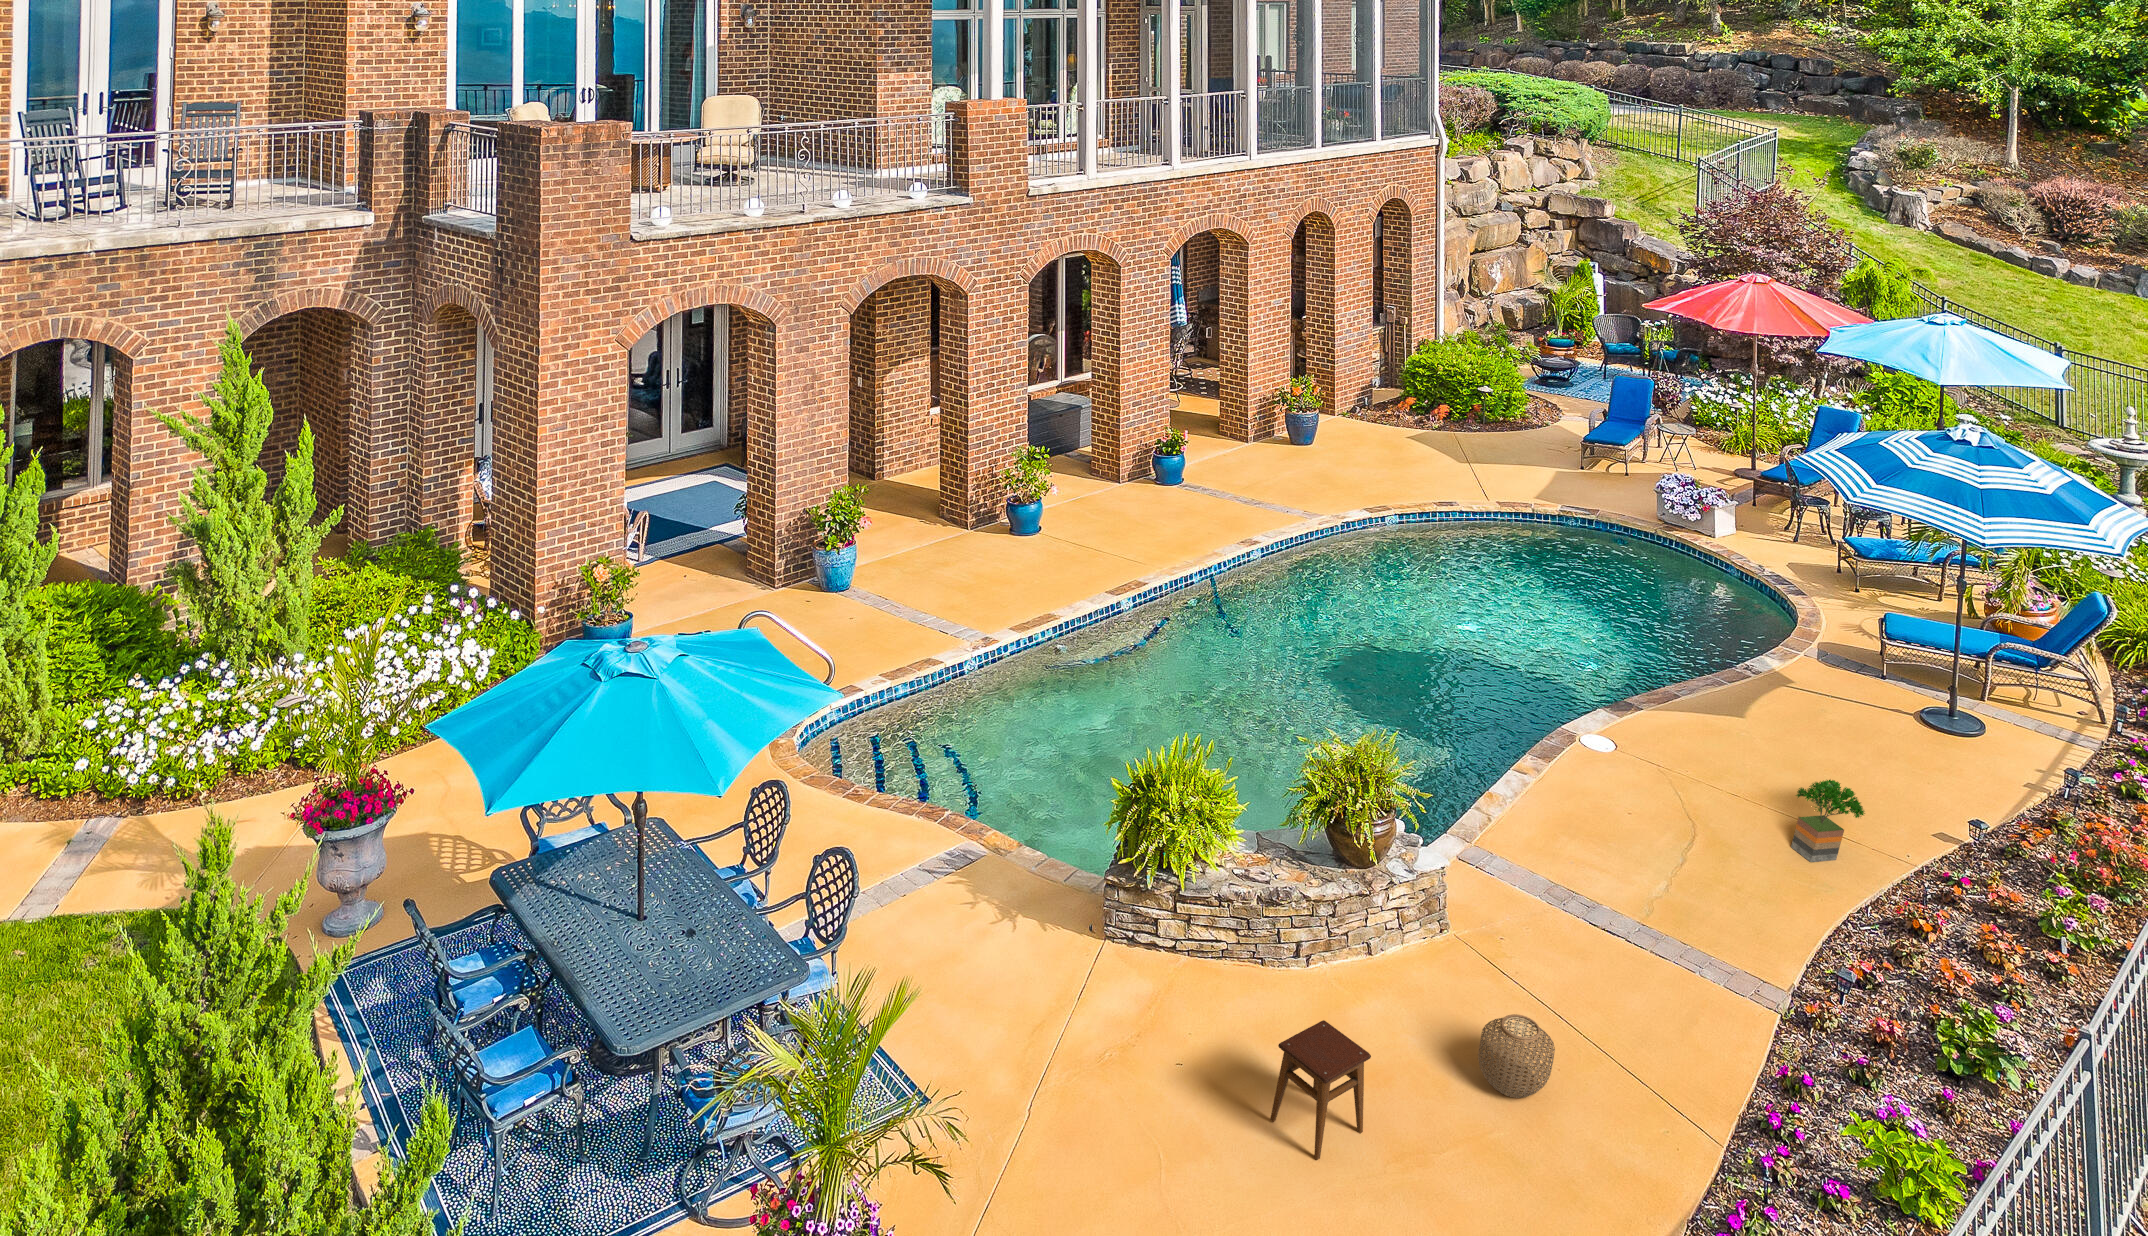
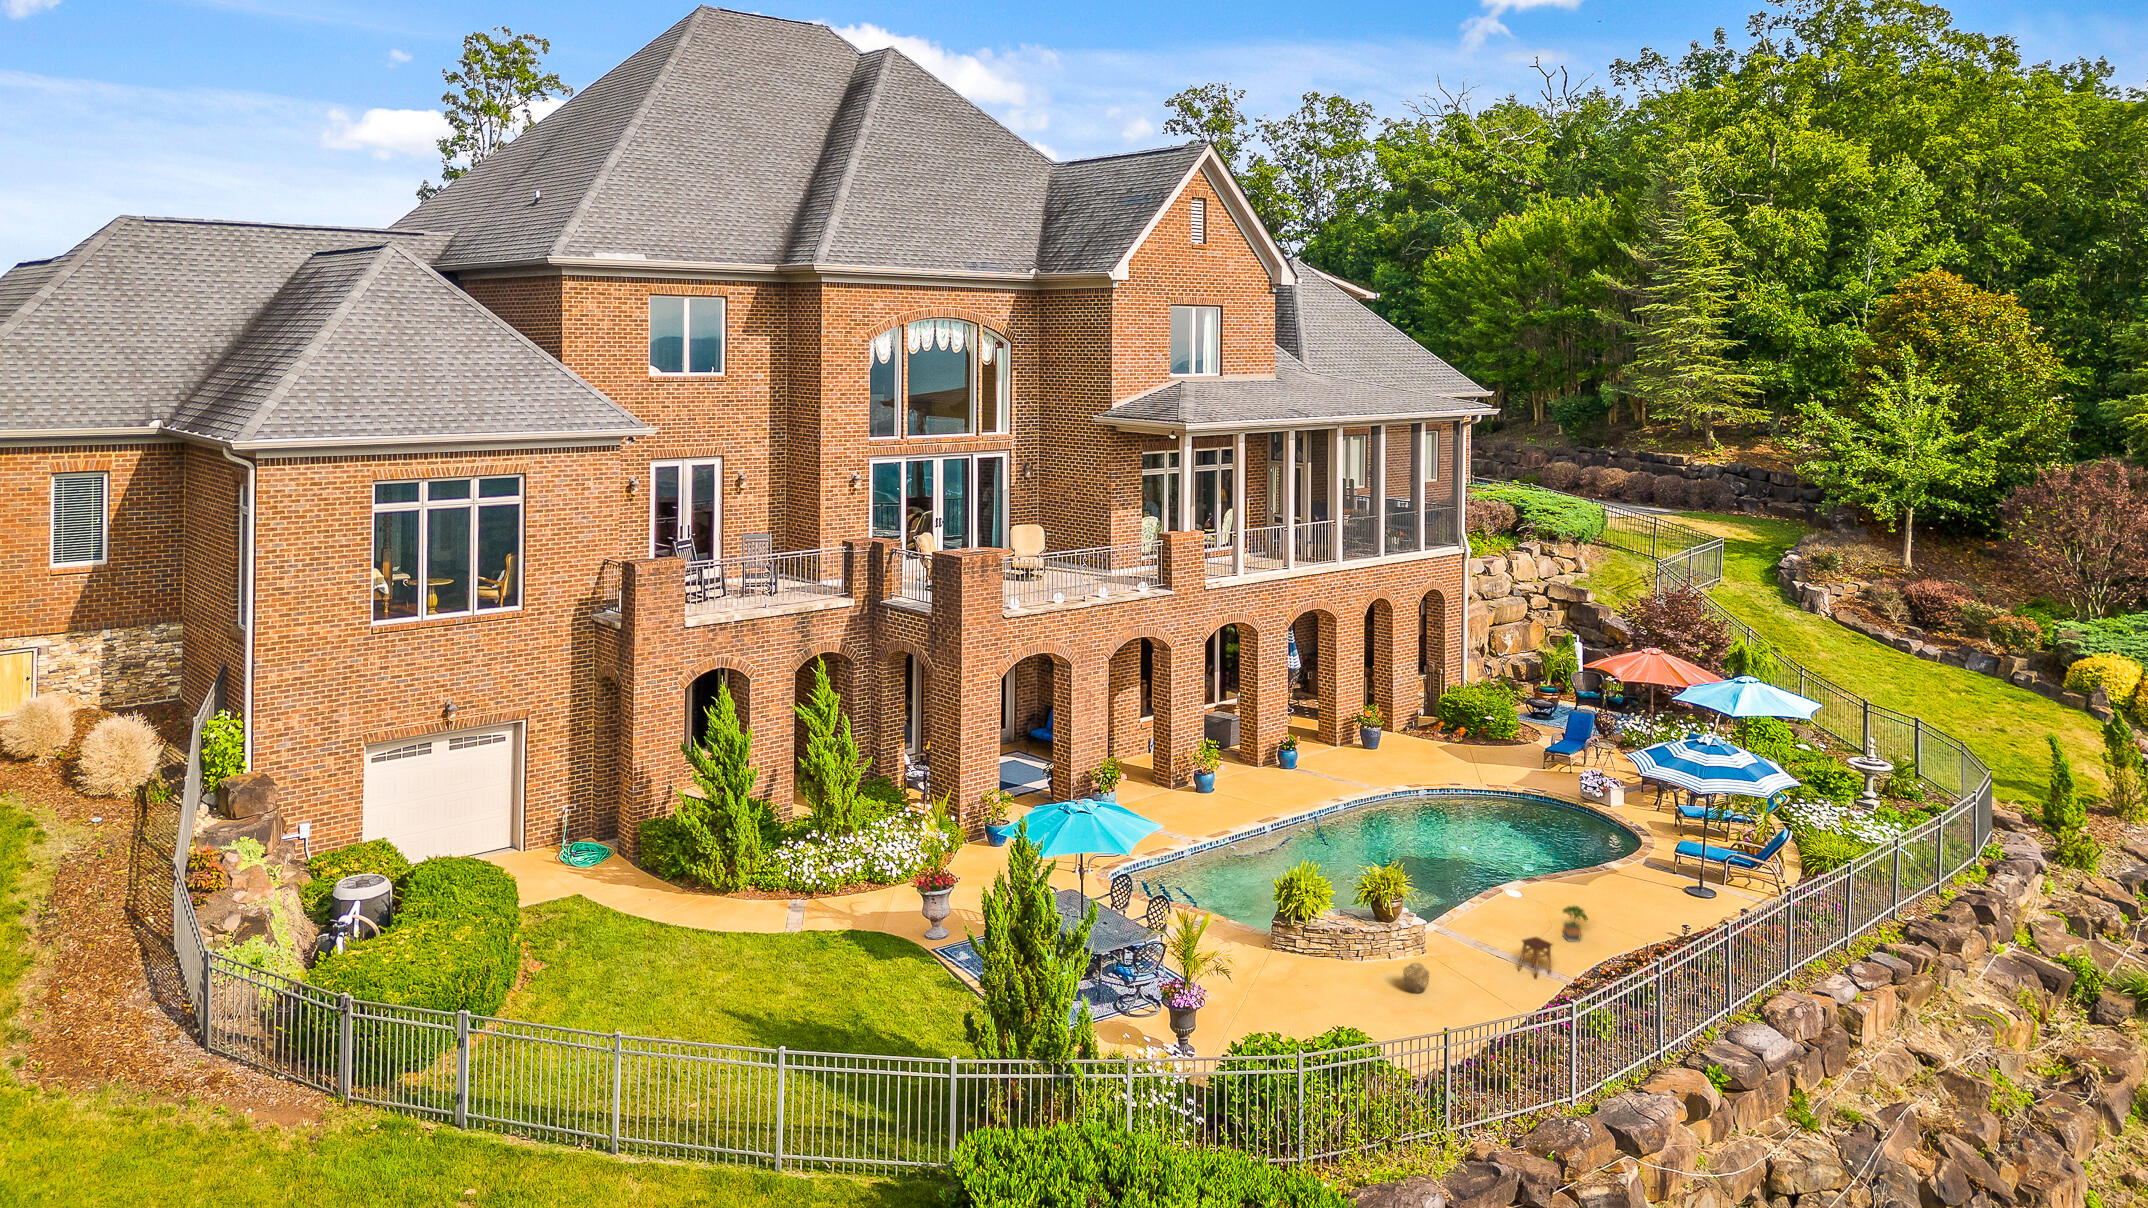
stool: present [1270,1020,1371,1160] -> present [1519,937,1552,978]

